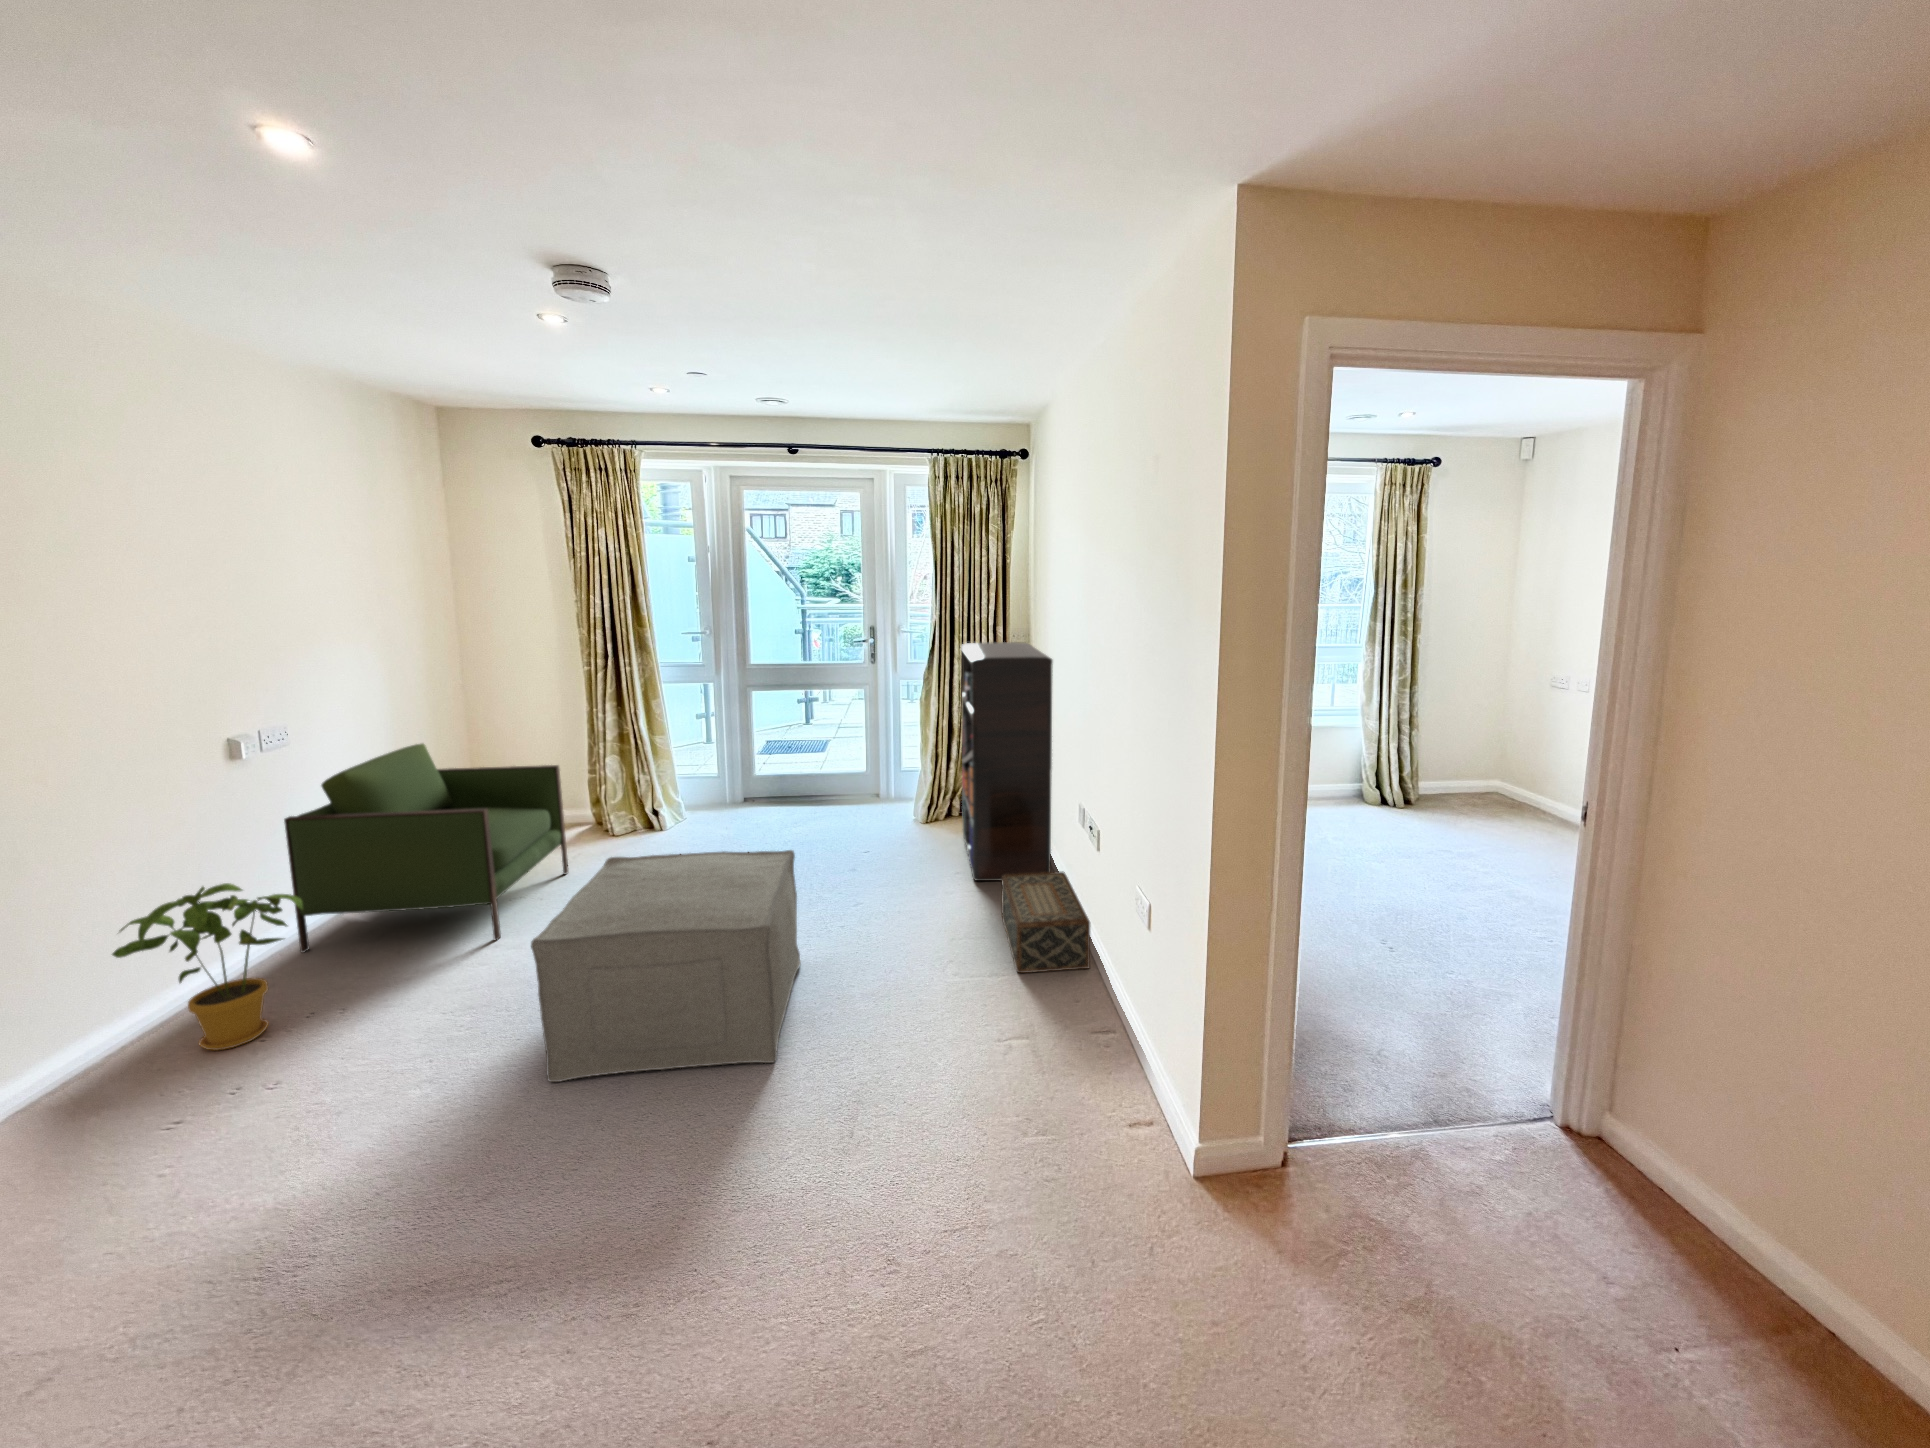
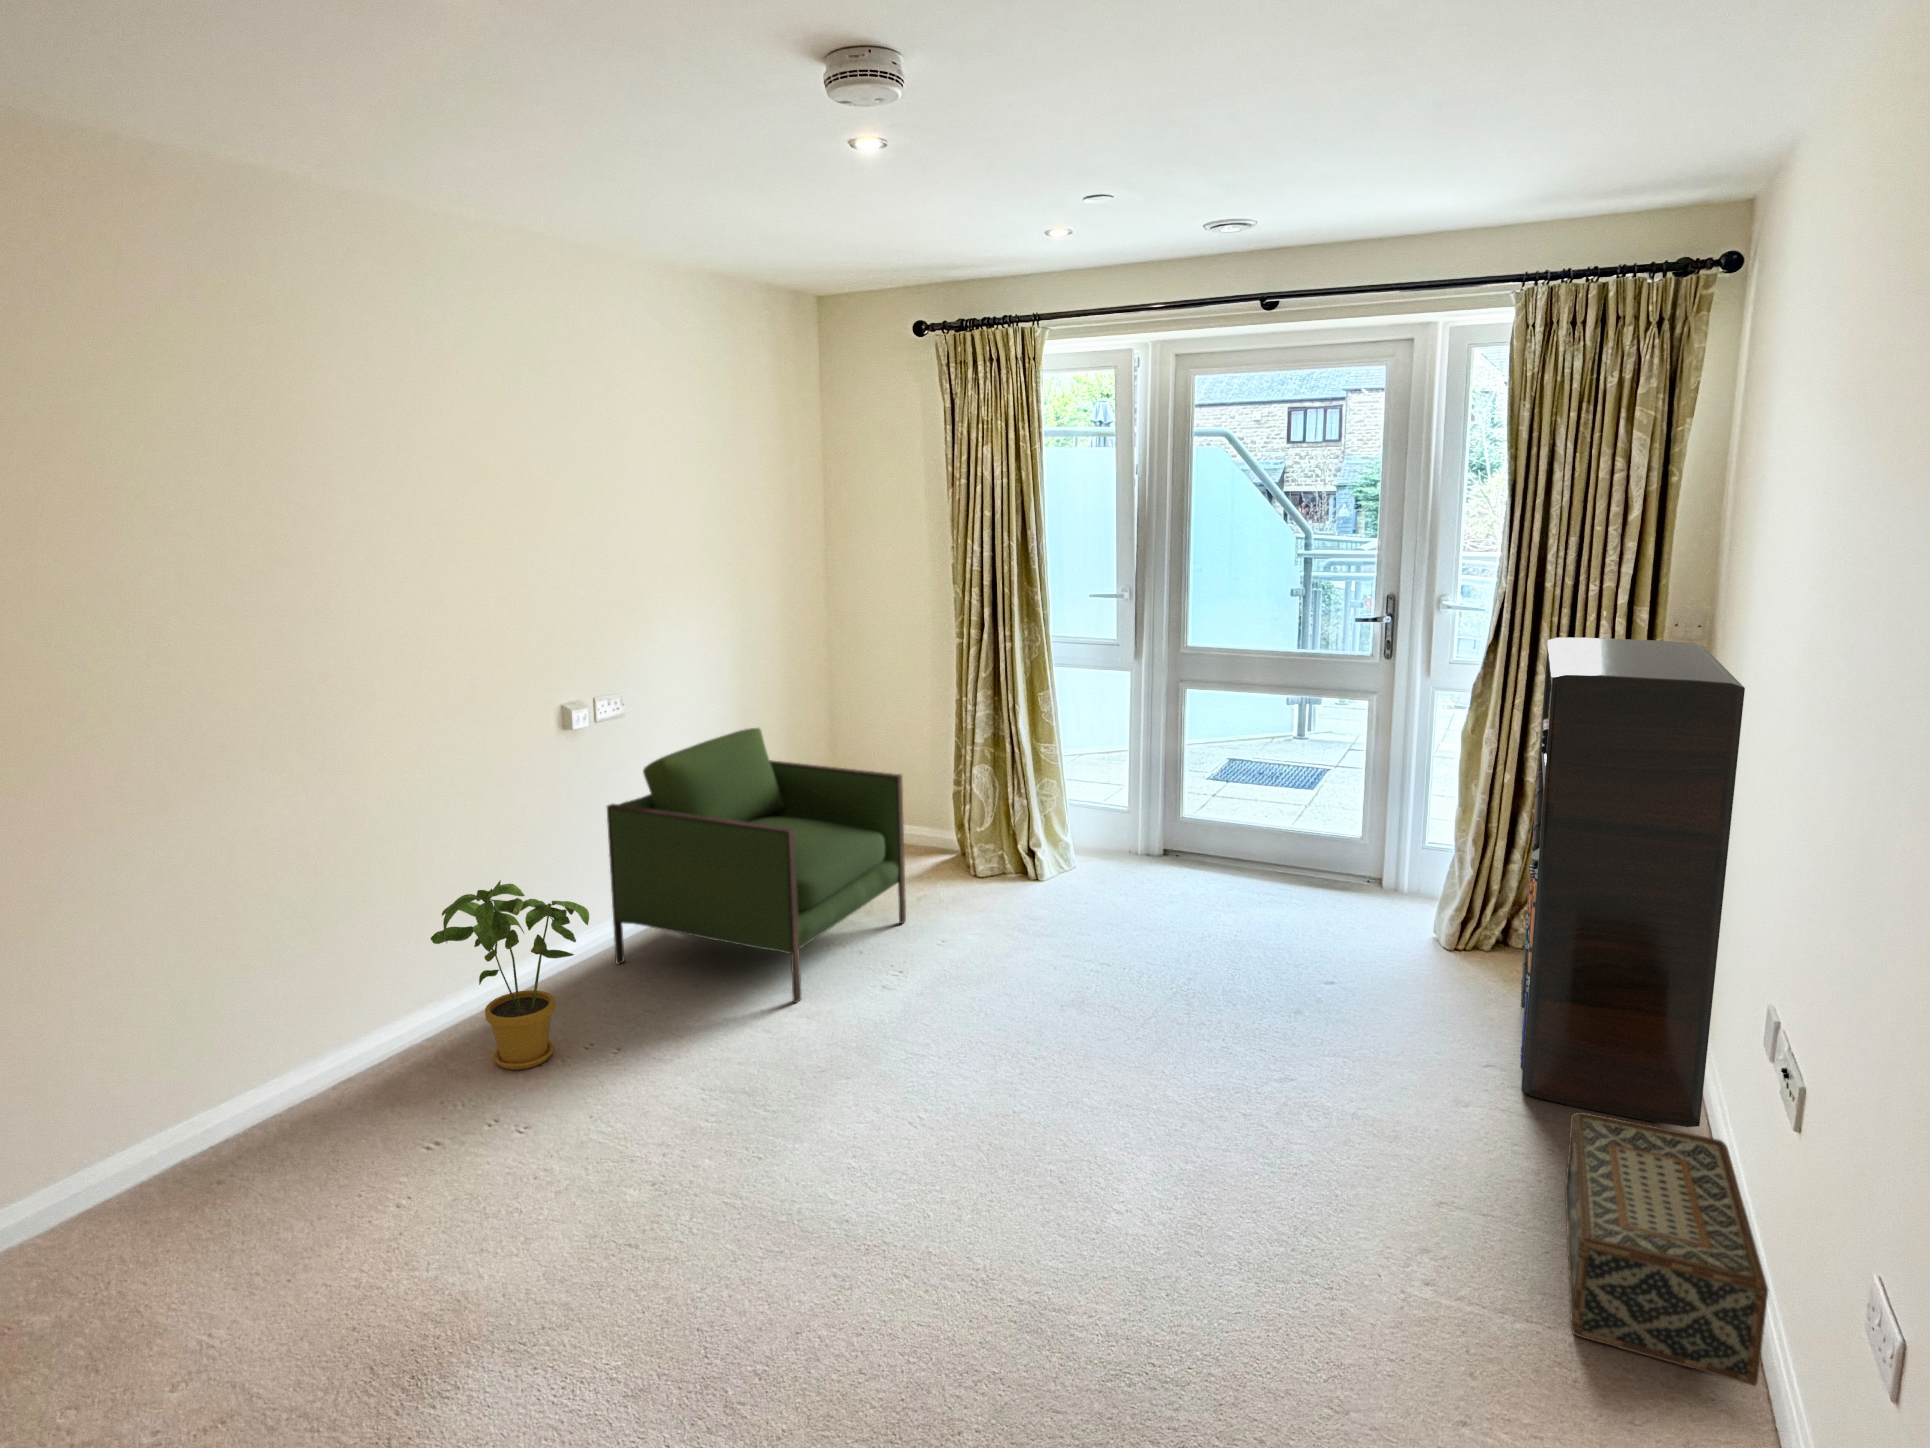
ottoman: present [531,850,801,1082] -> none [758,933,1165,1347]

